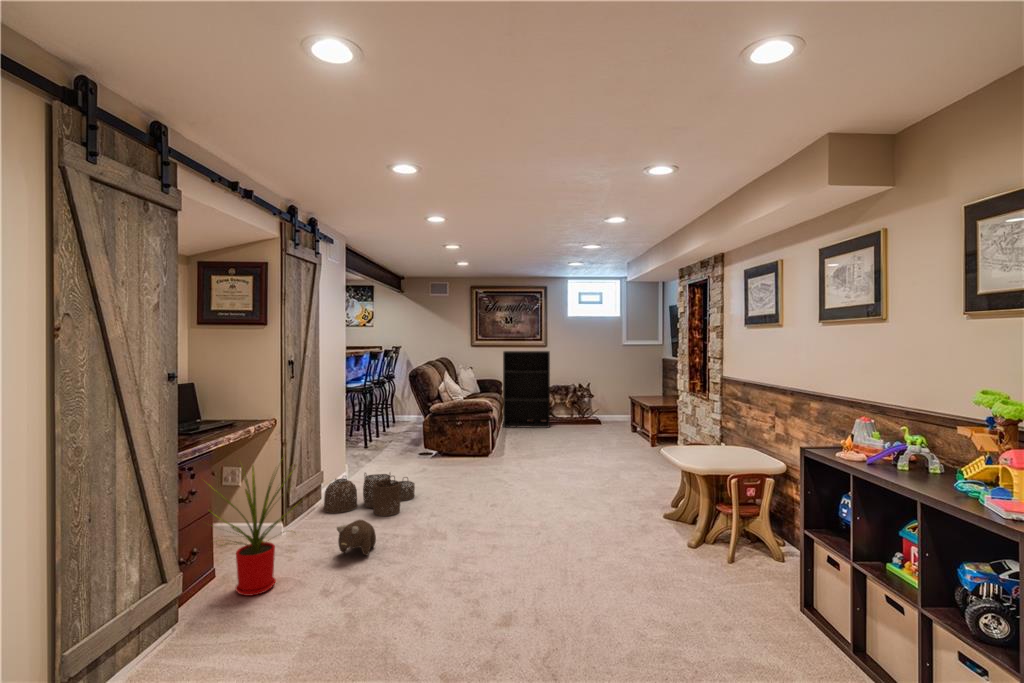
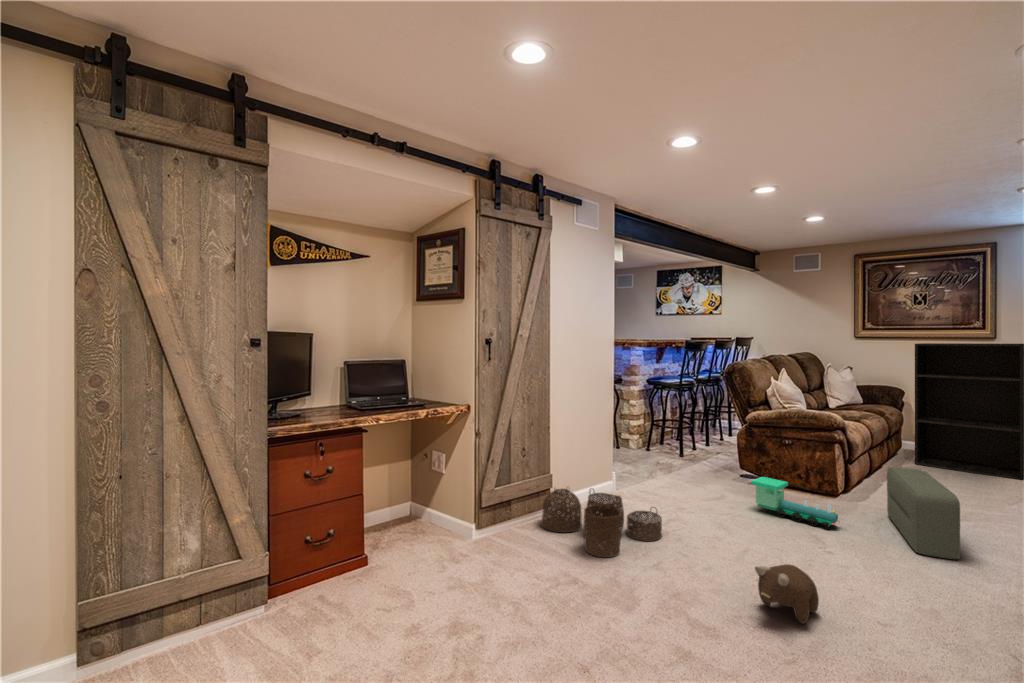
pouf: none [511,426,550,469] -> present [887,467,960,559]
toy train: none [448,446,496,469] -> present [751,477,840,528]
house plant: present [208,459,295,596] -> none [308,440,428,606]
plush toy: present [337,520,376,555] -> present [755,564,819,624]

